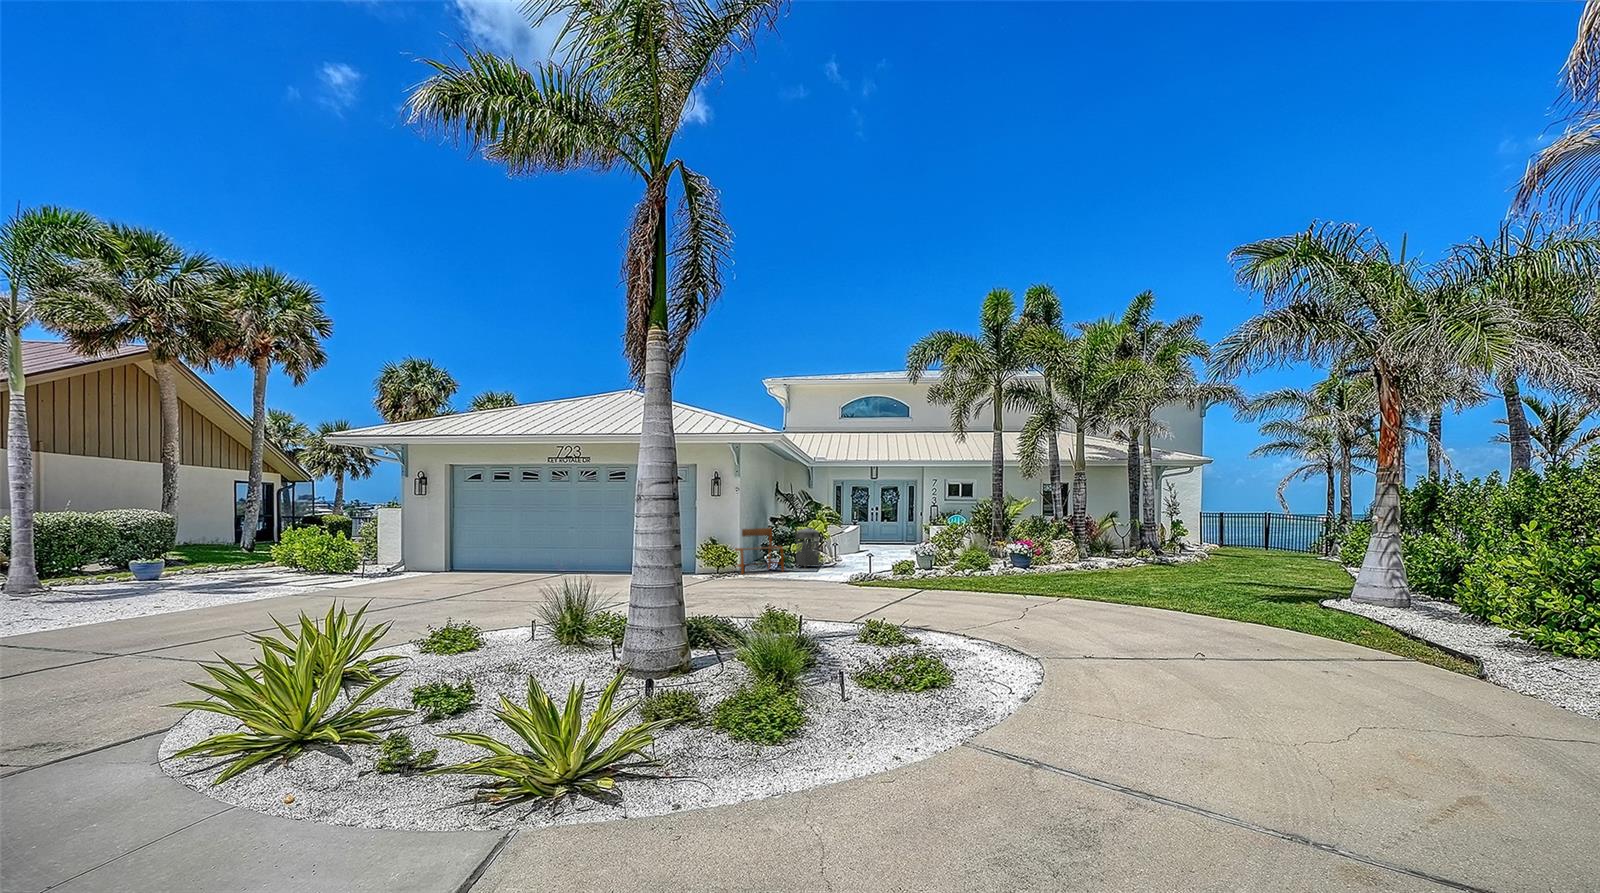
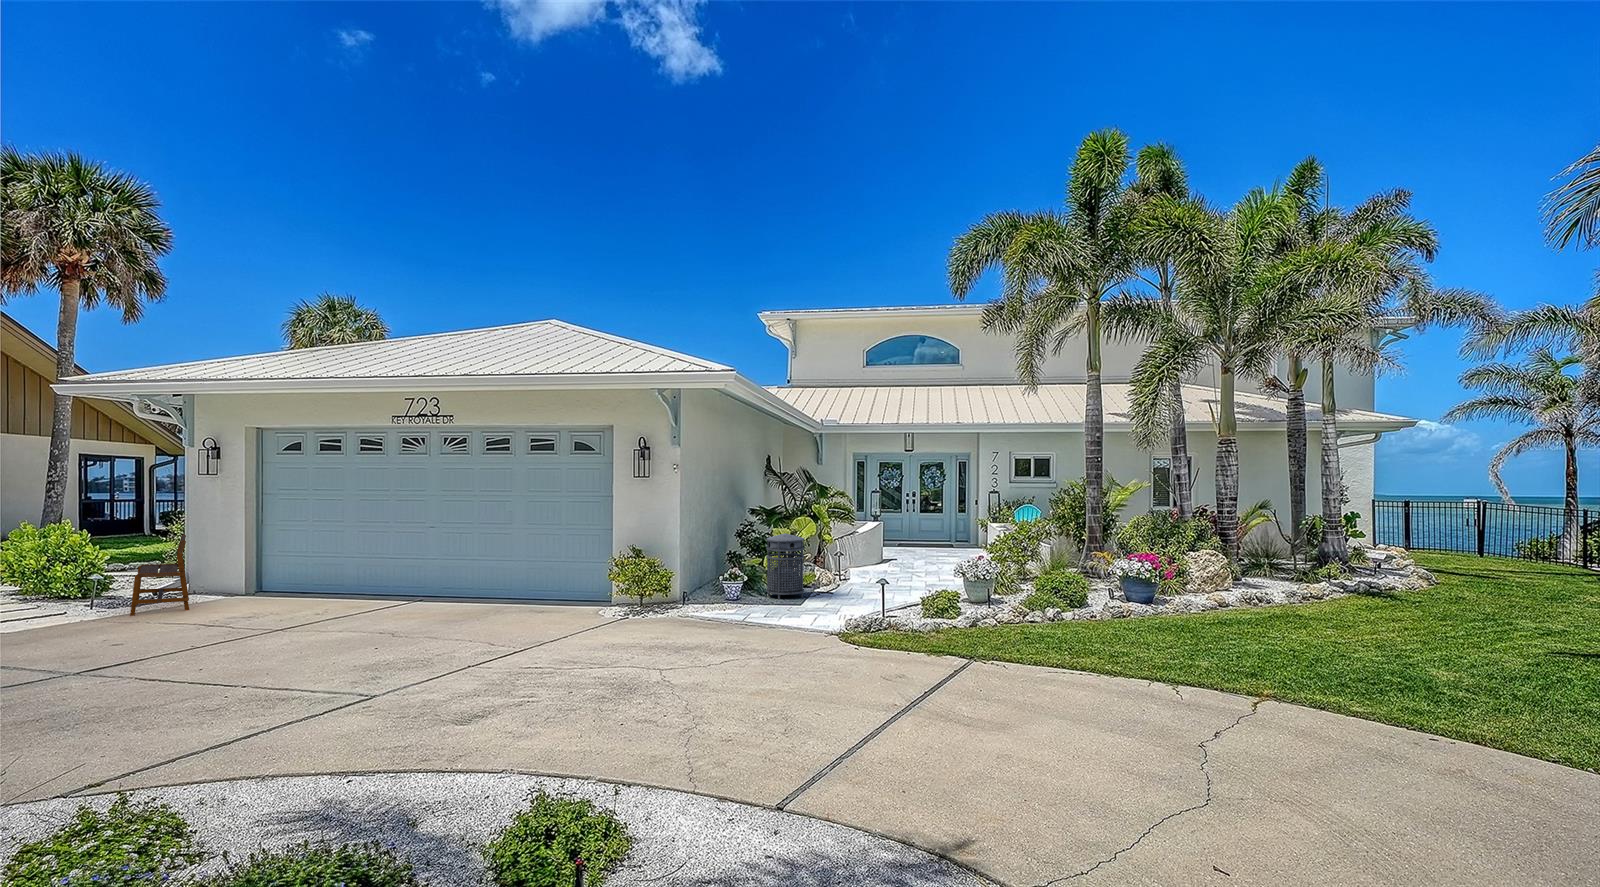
bench: present [733,528,784,575] -> present [130,534,189,616]

